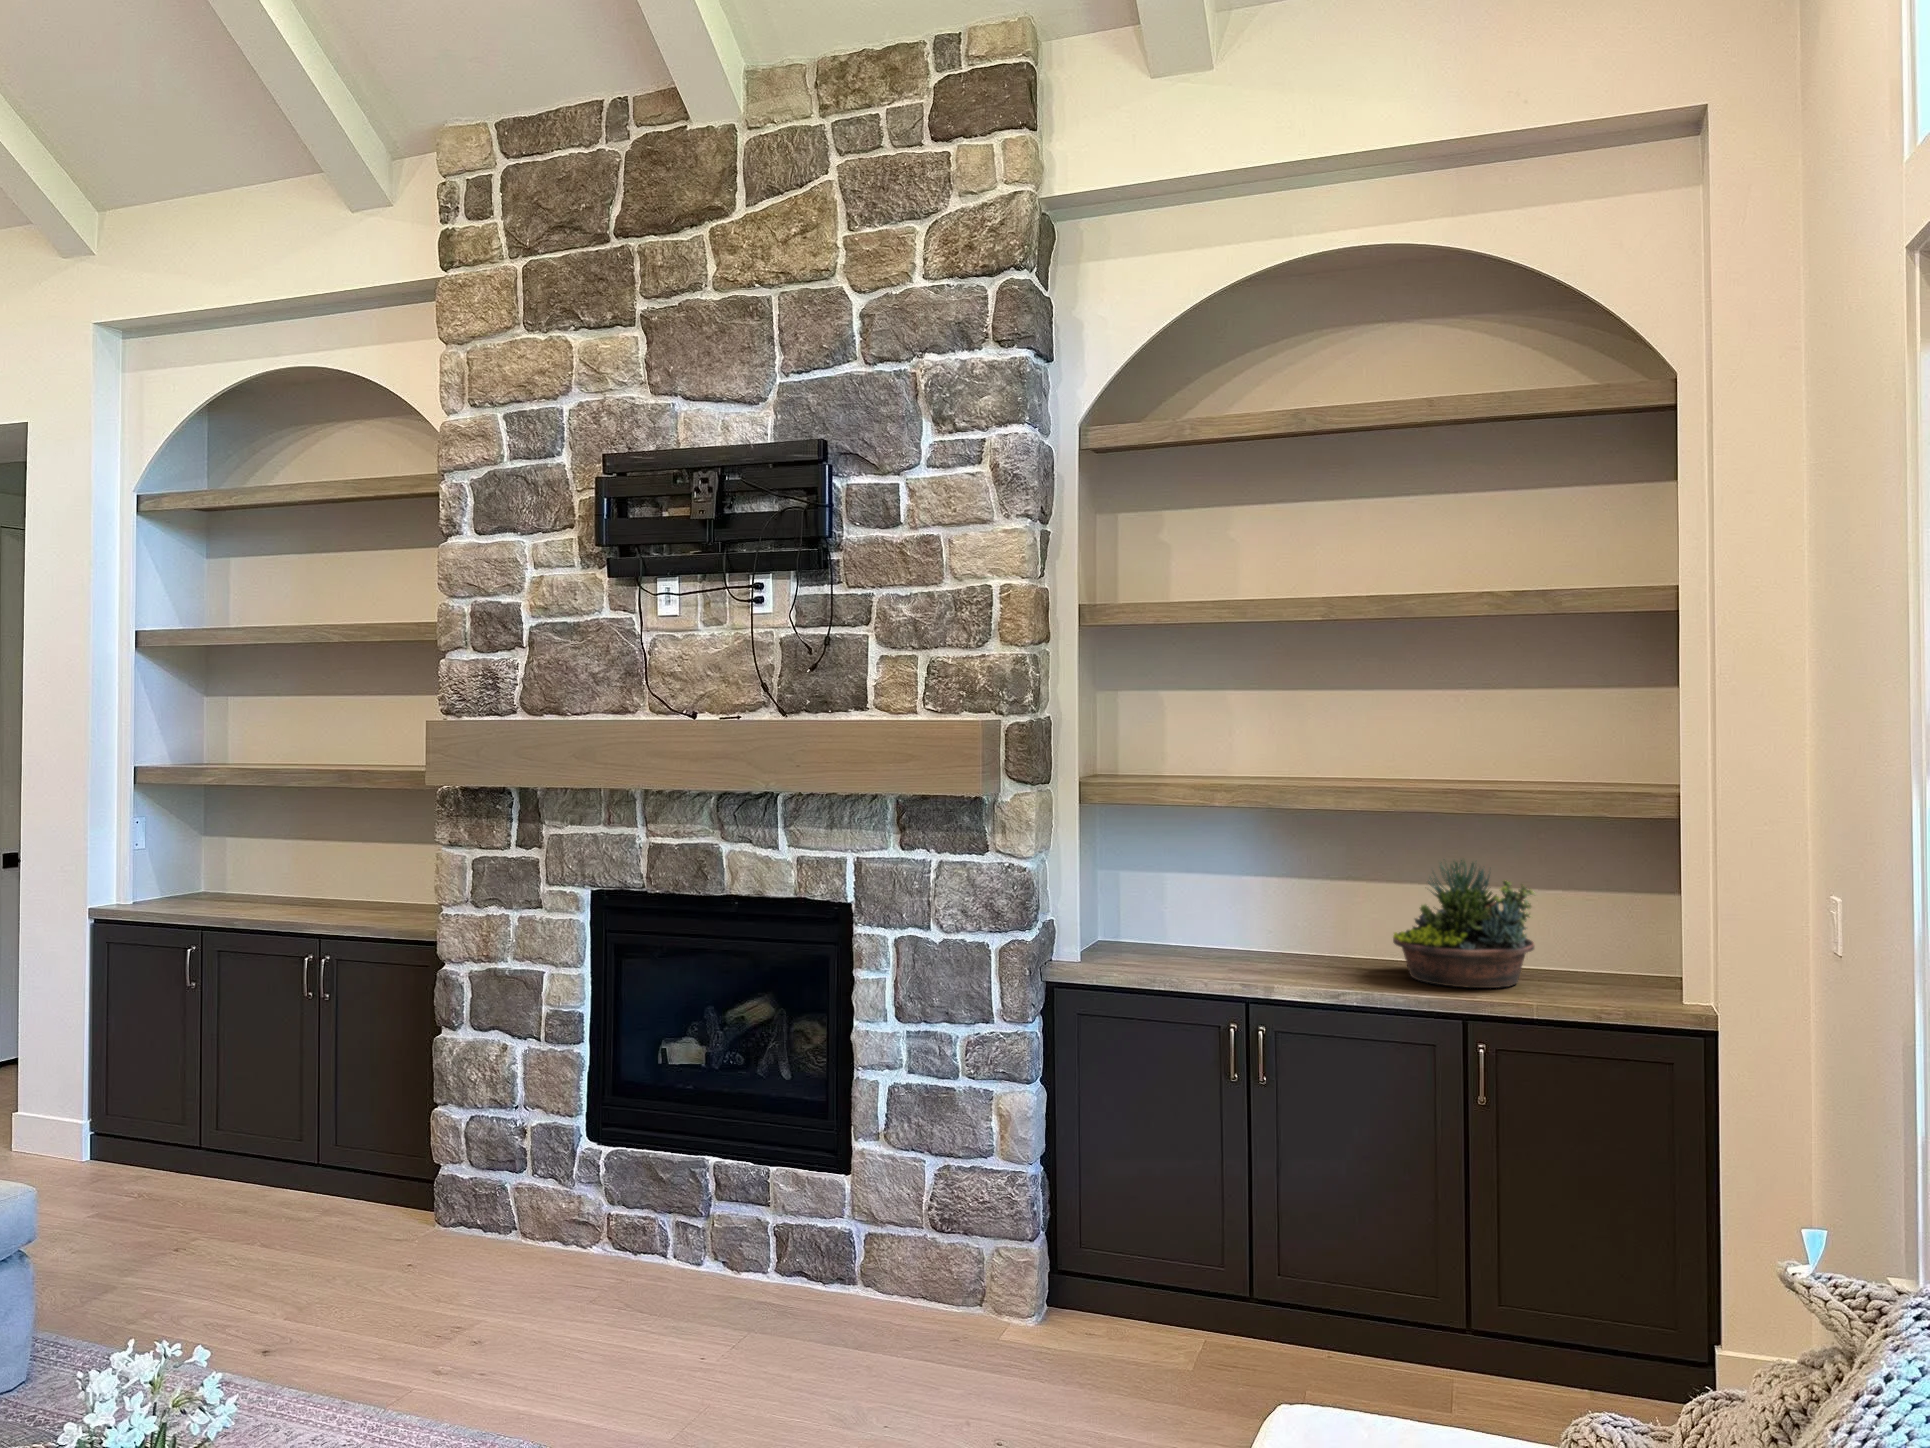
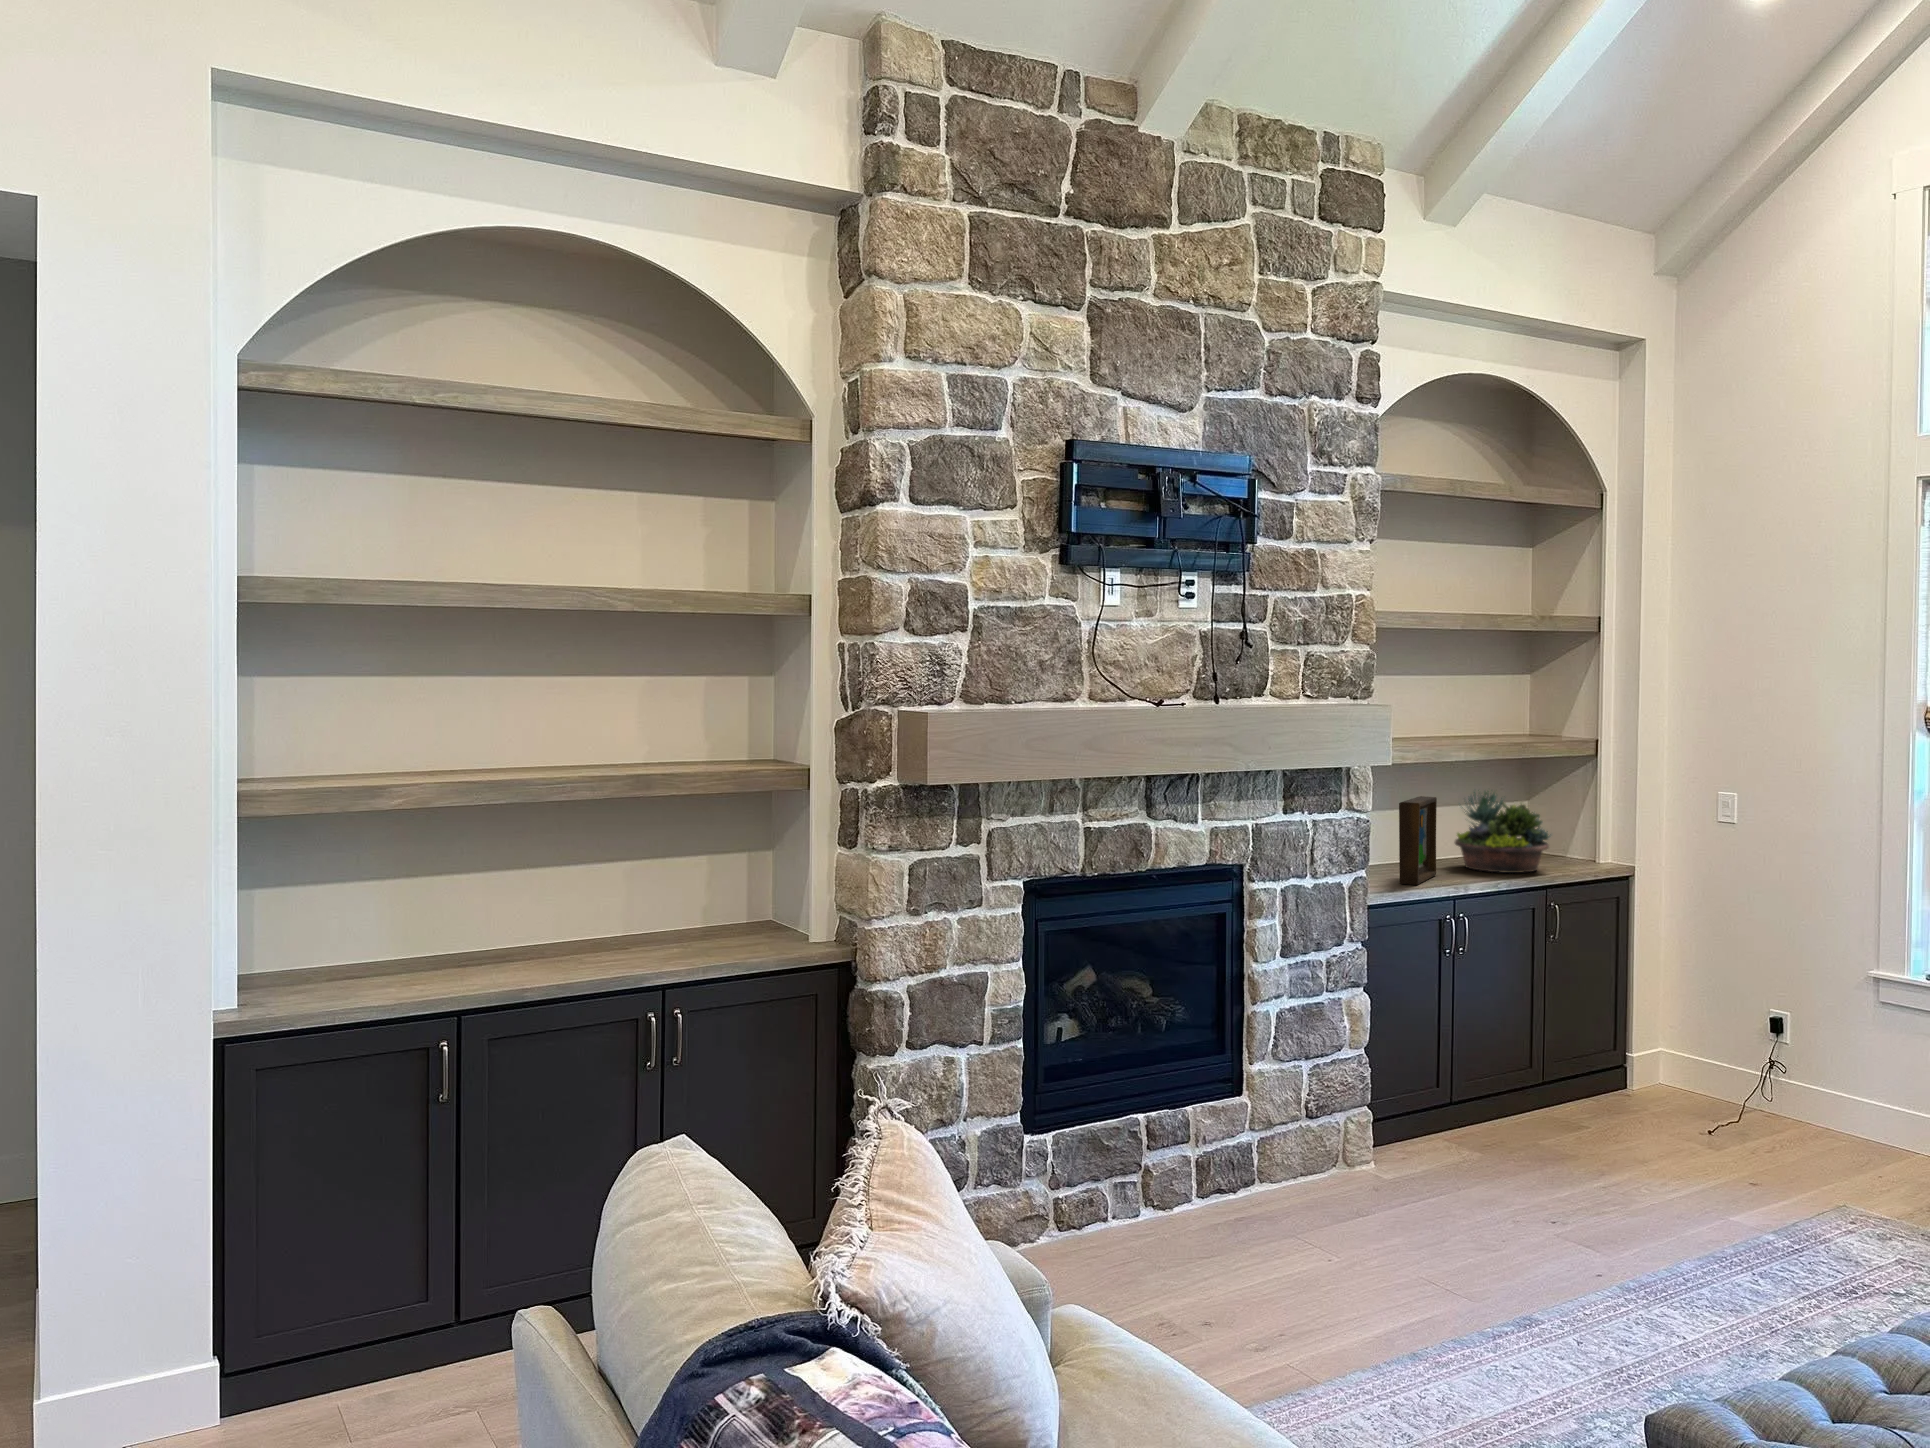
picture frame: none [1202,858,1316,974] -> present [1399,796,1437,885]

